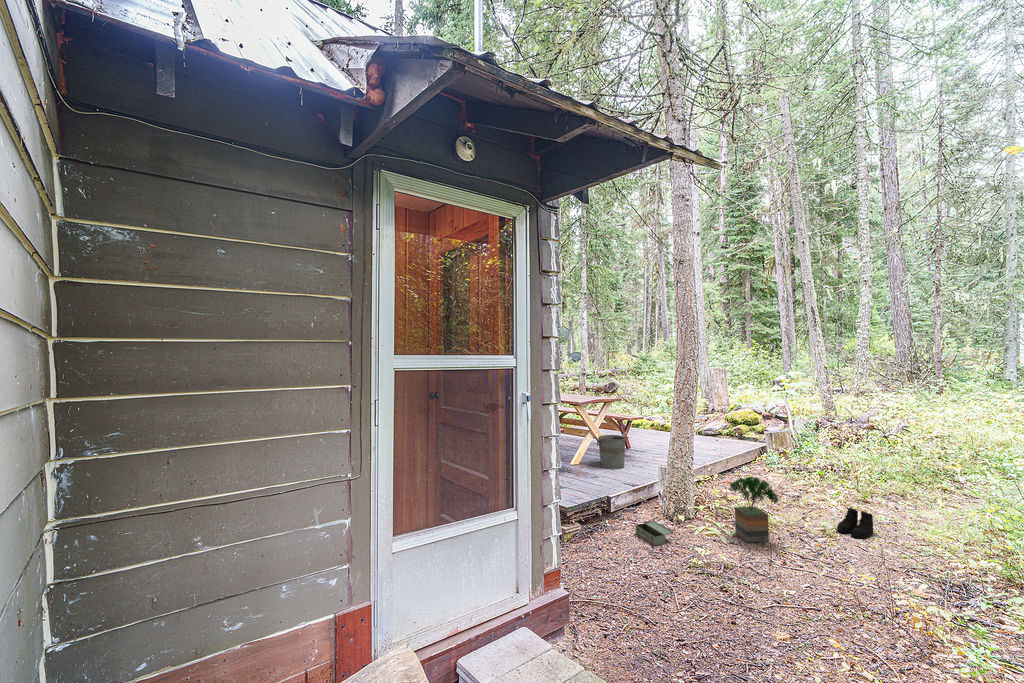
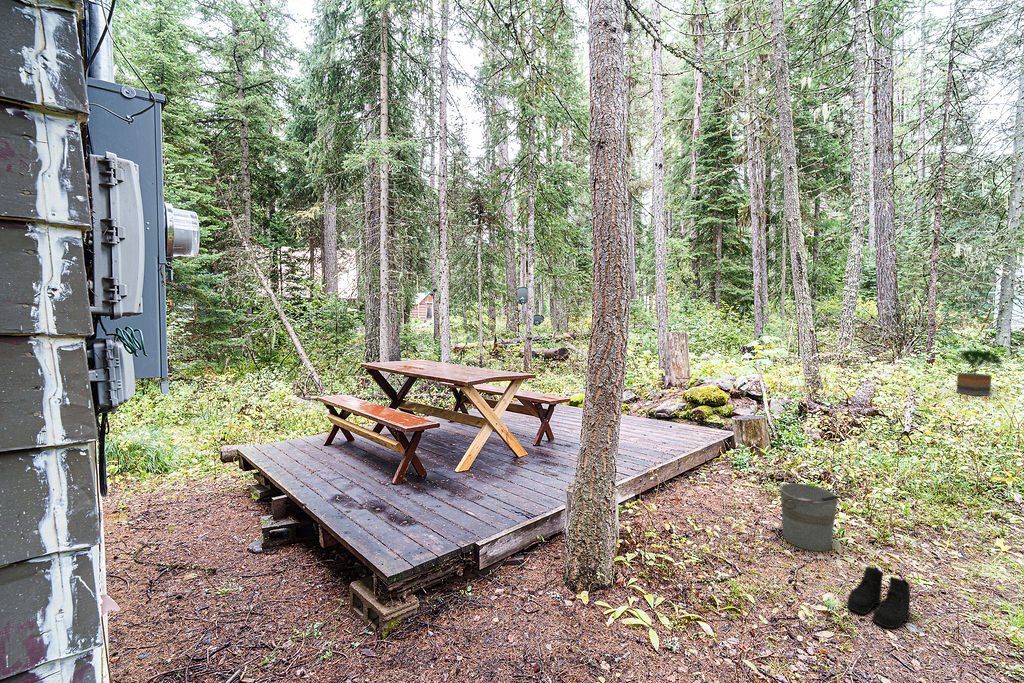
bucket: present [597,435,629,469] -> present [780,483,843,551]
potted tree: present [729,477,779,542] -> present [954,350,1002,396]
toolbox: present [636,521,674,545] -> none [511,590,571,652]

